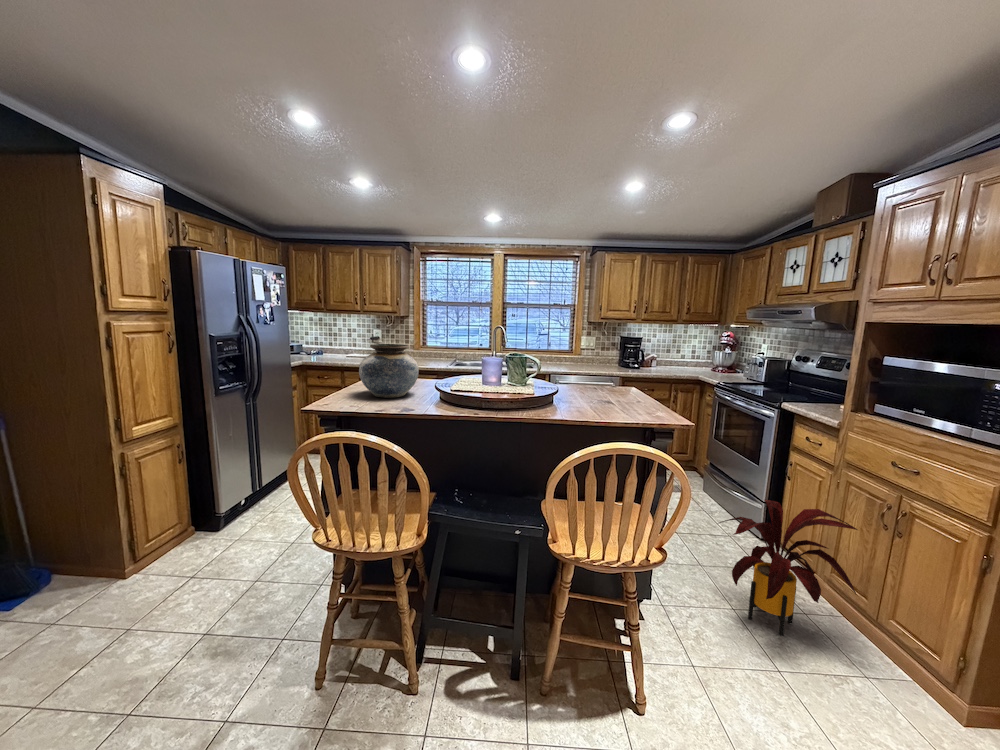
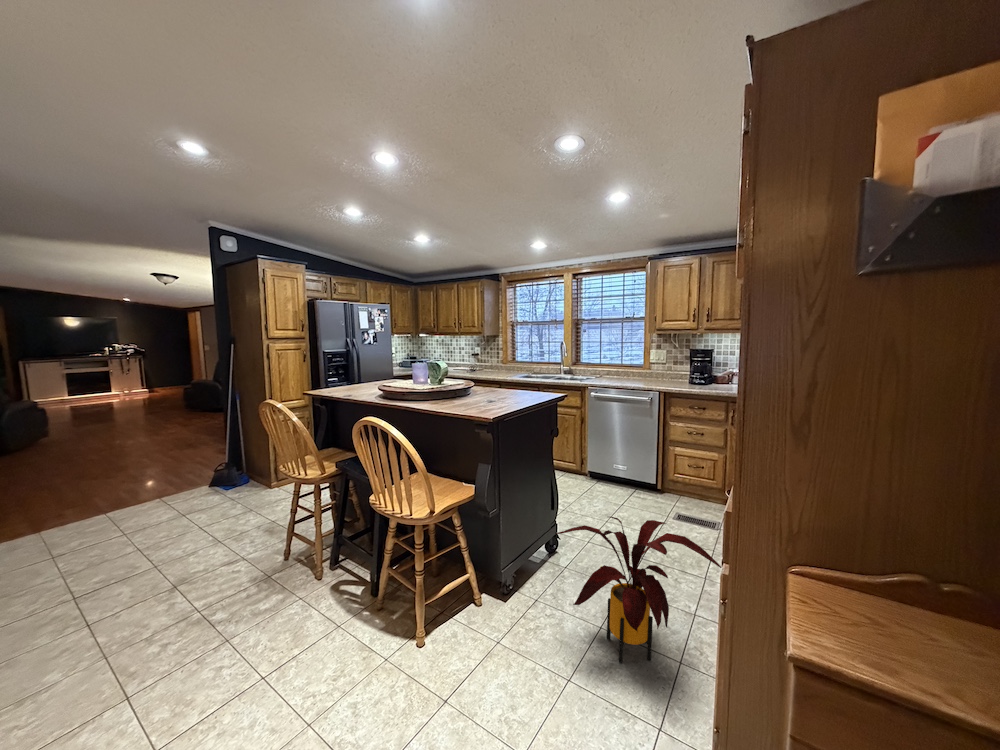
vase: present [359,344,419,397] -> none [349,355,391,391]

